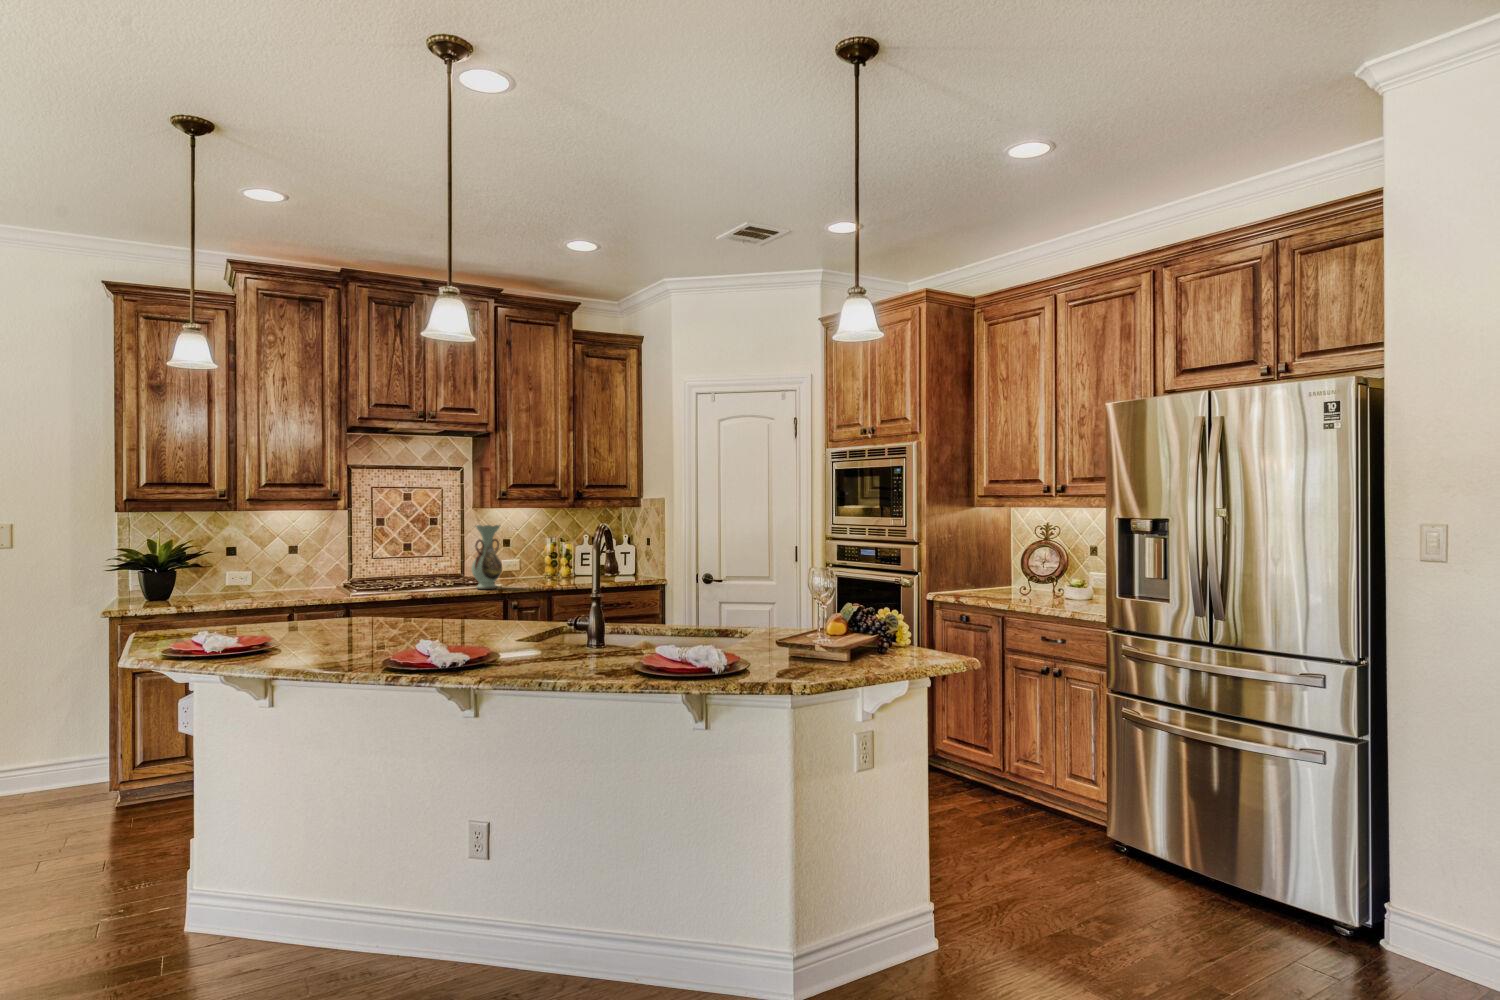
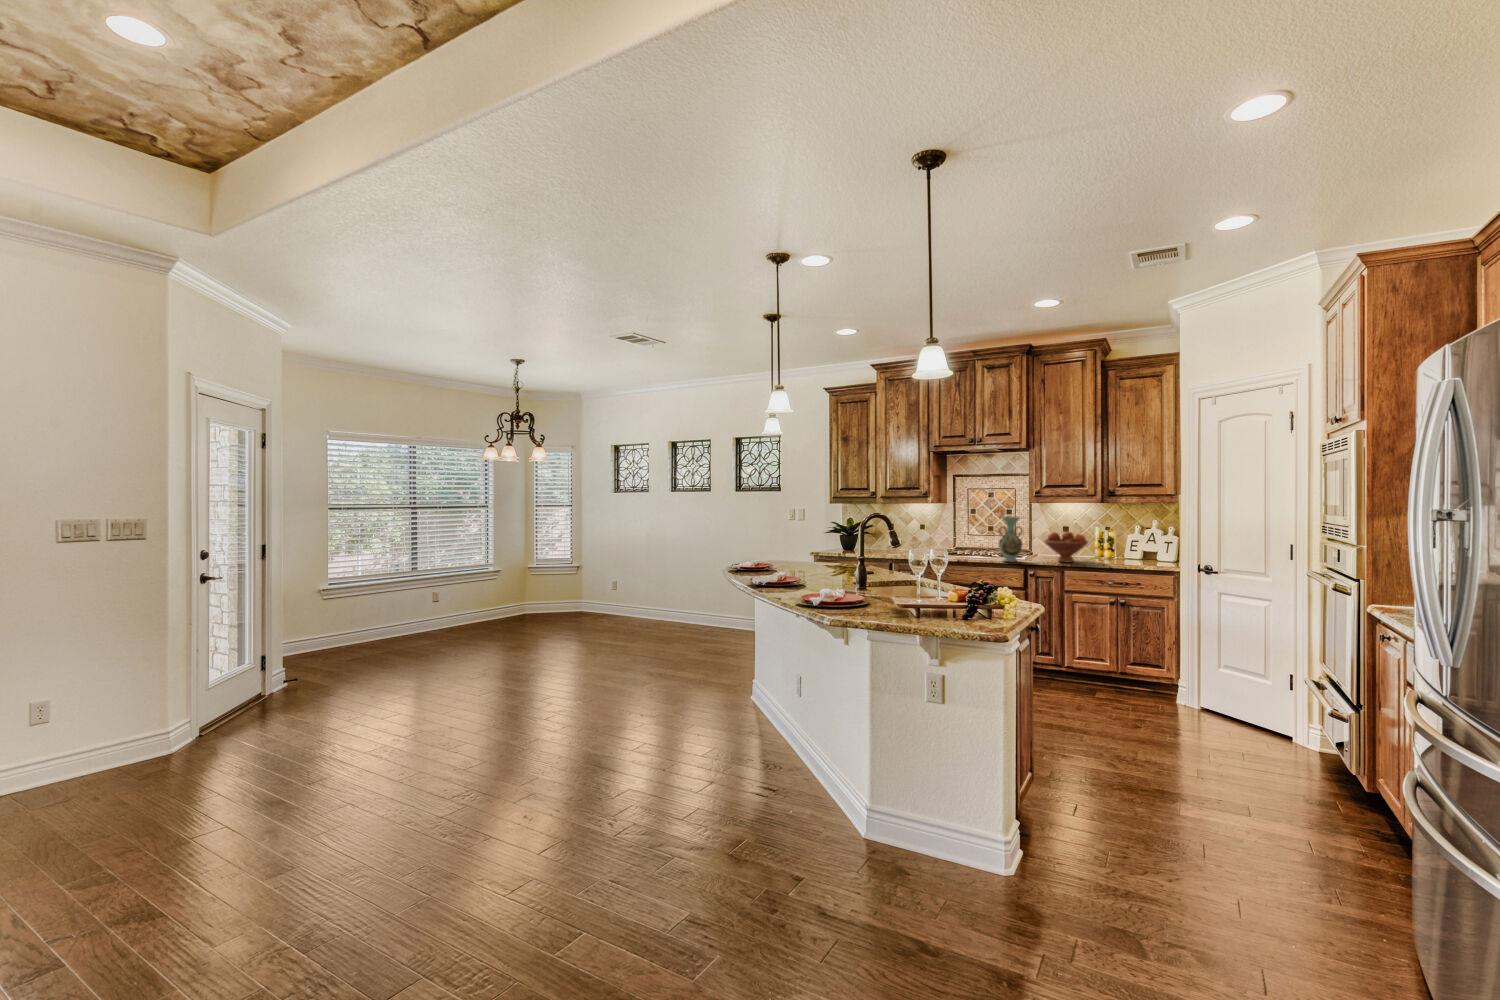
fruit bowl: none [517,544,570,583] -> present [1044,532,1088,563]

